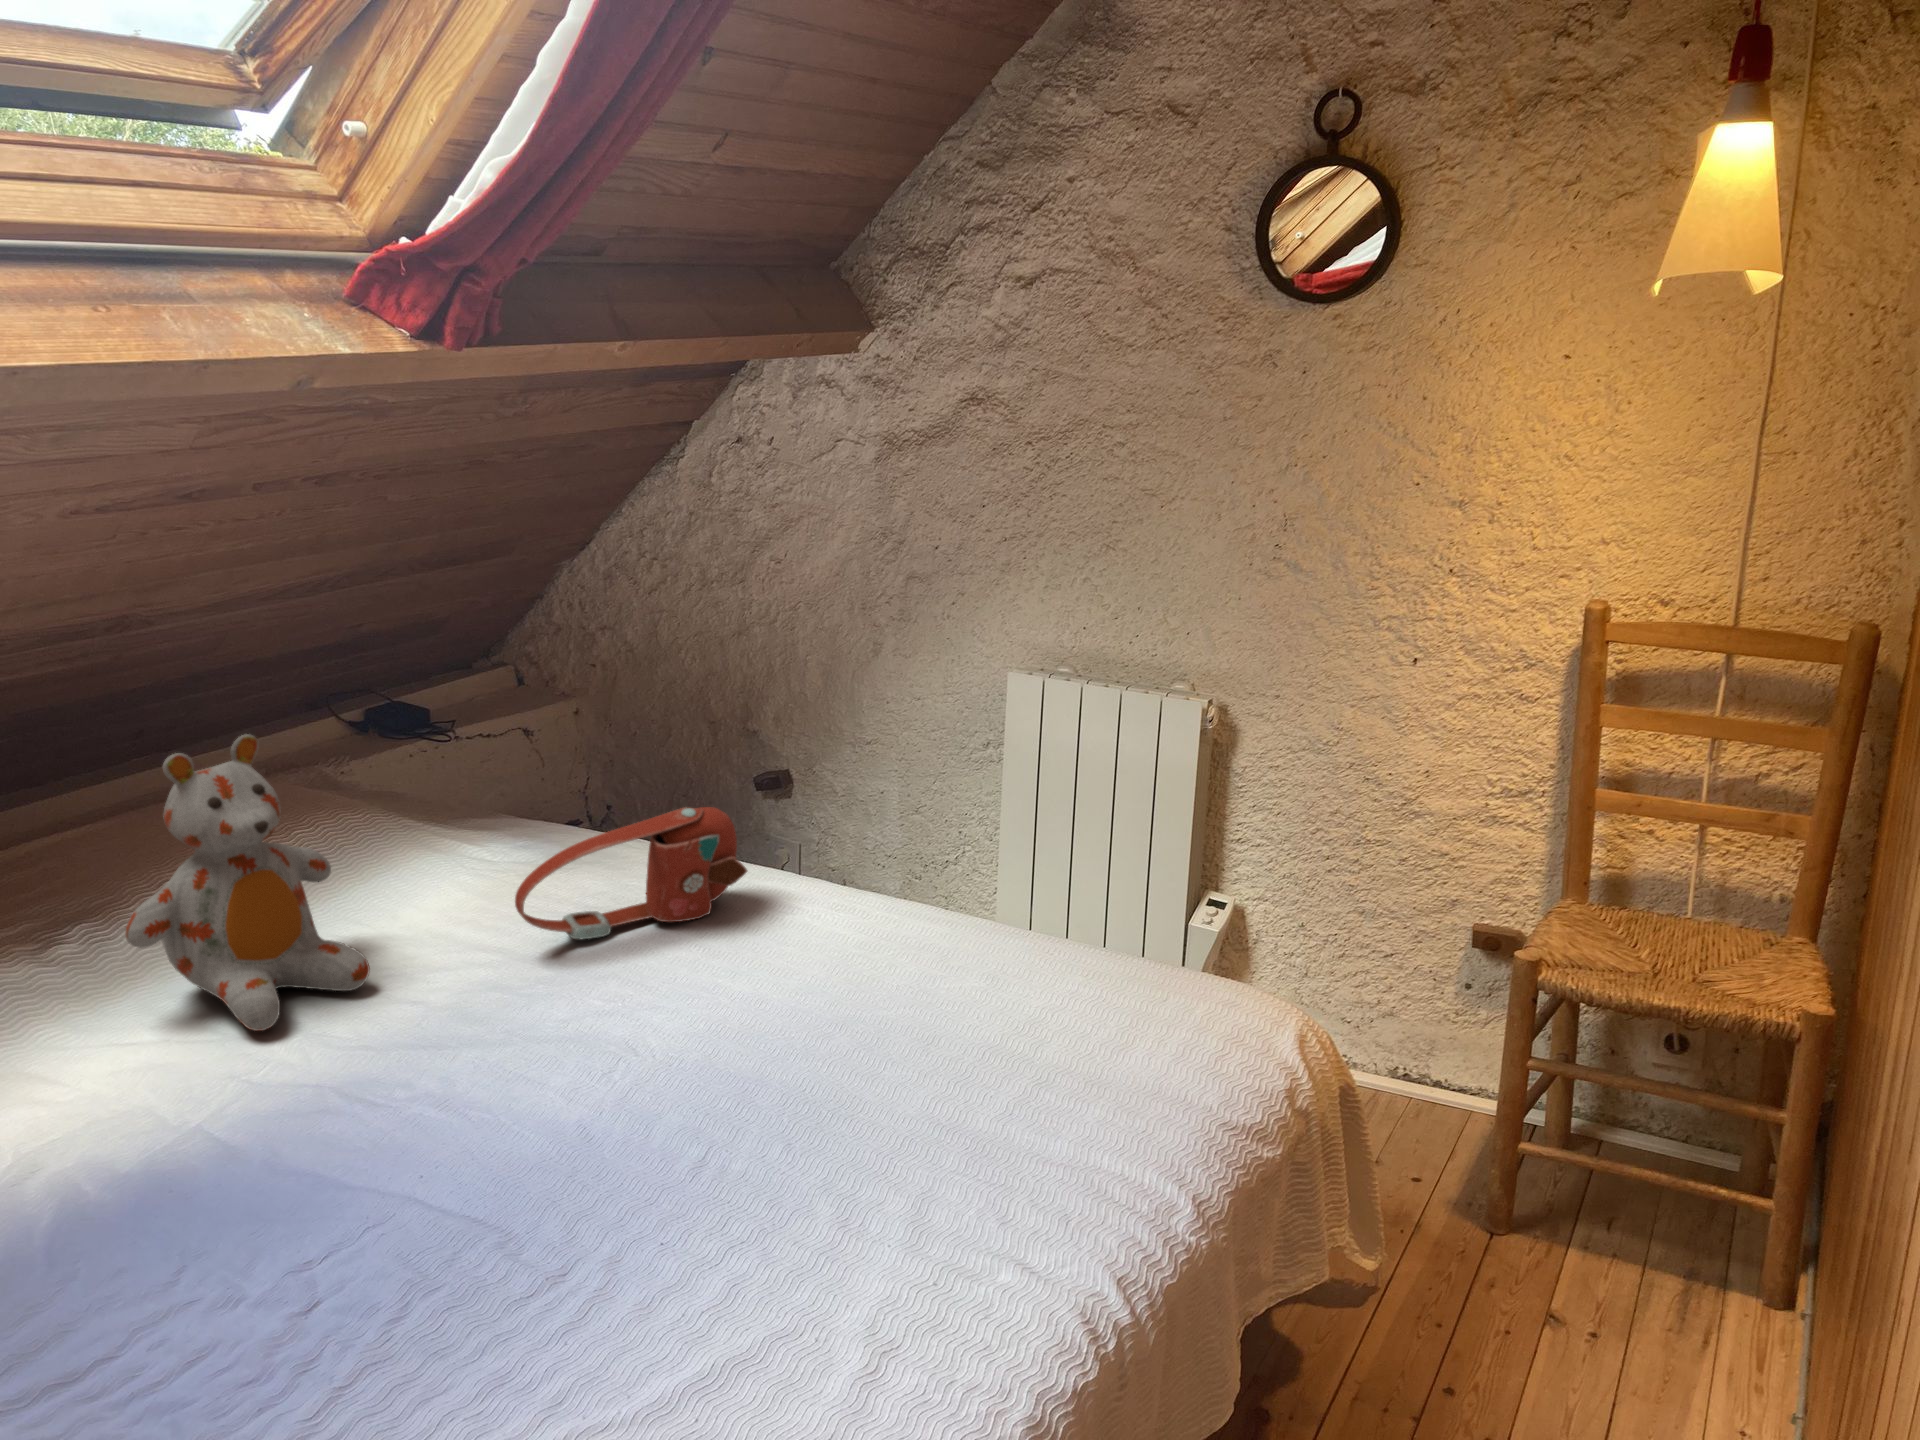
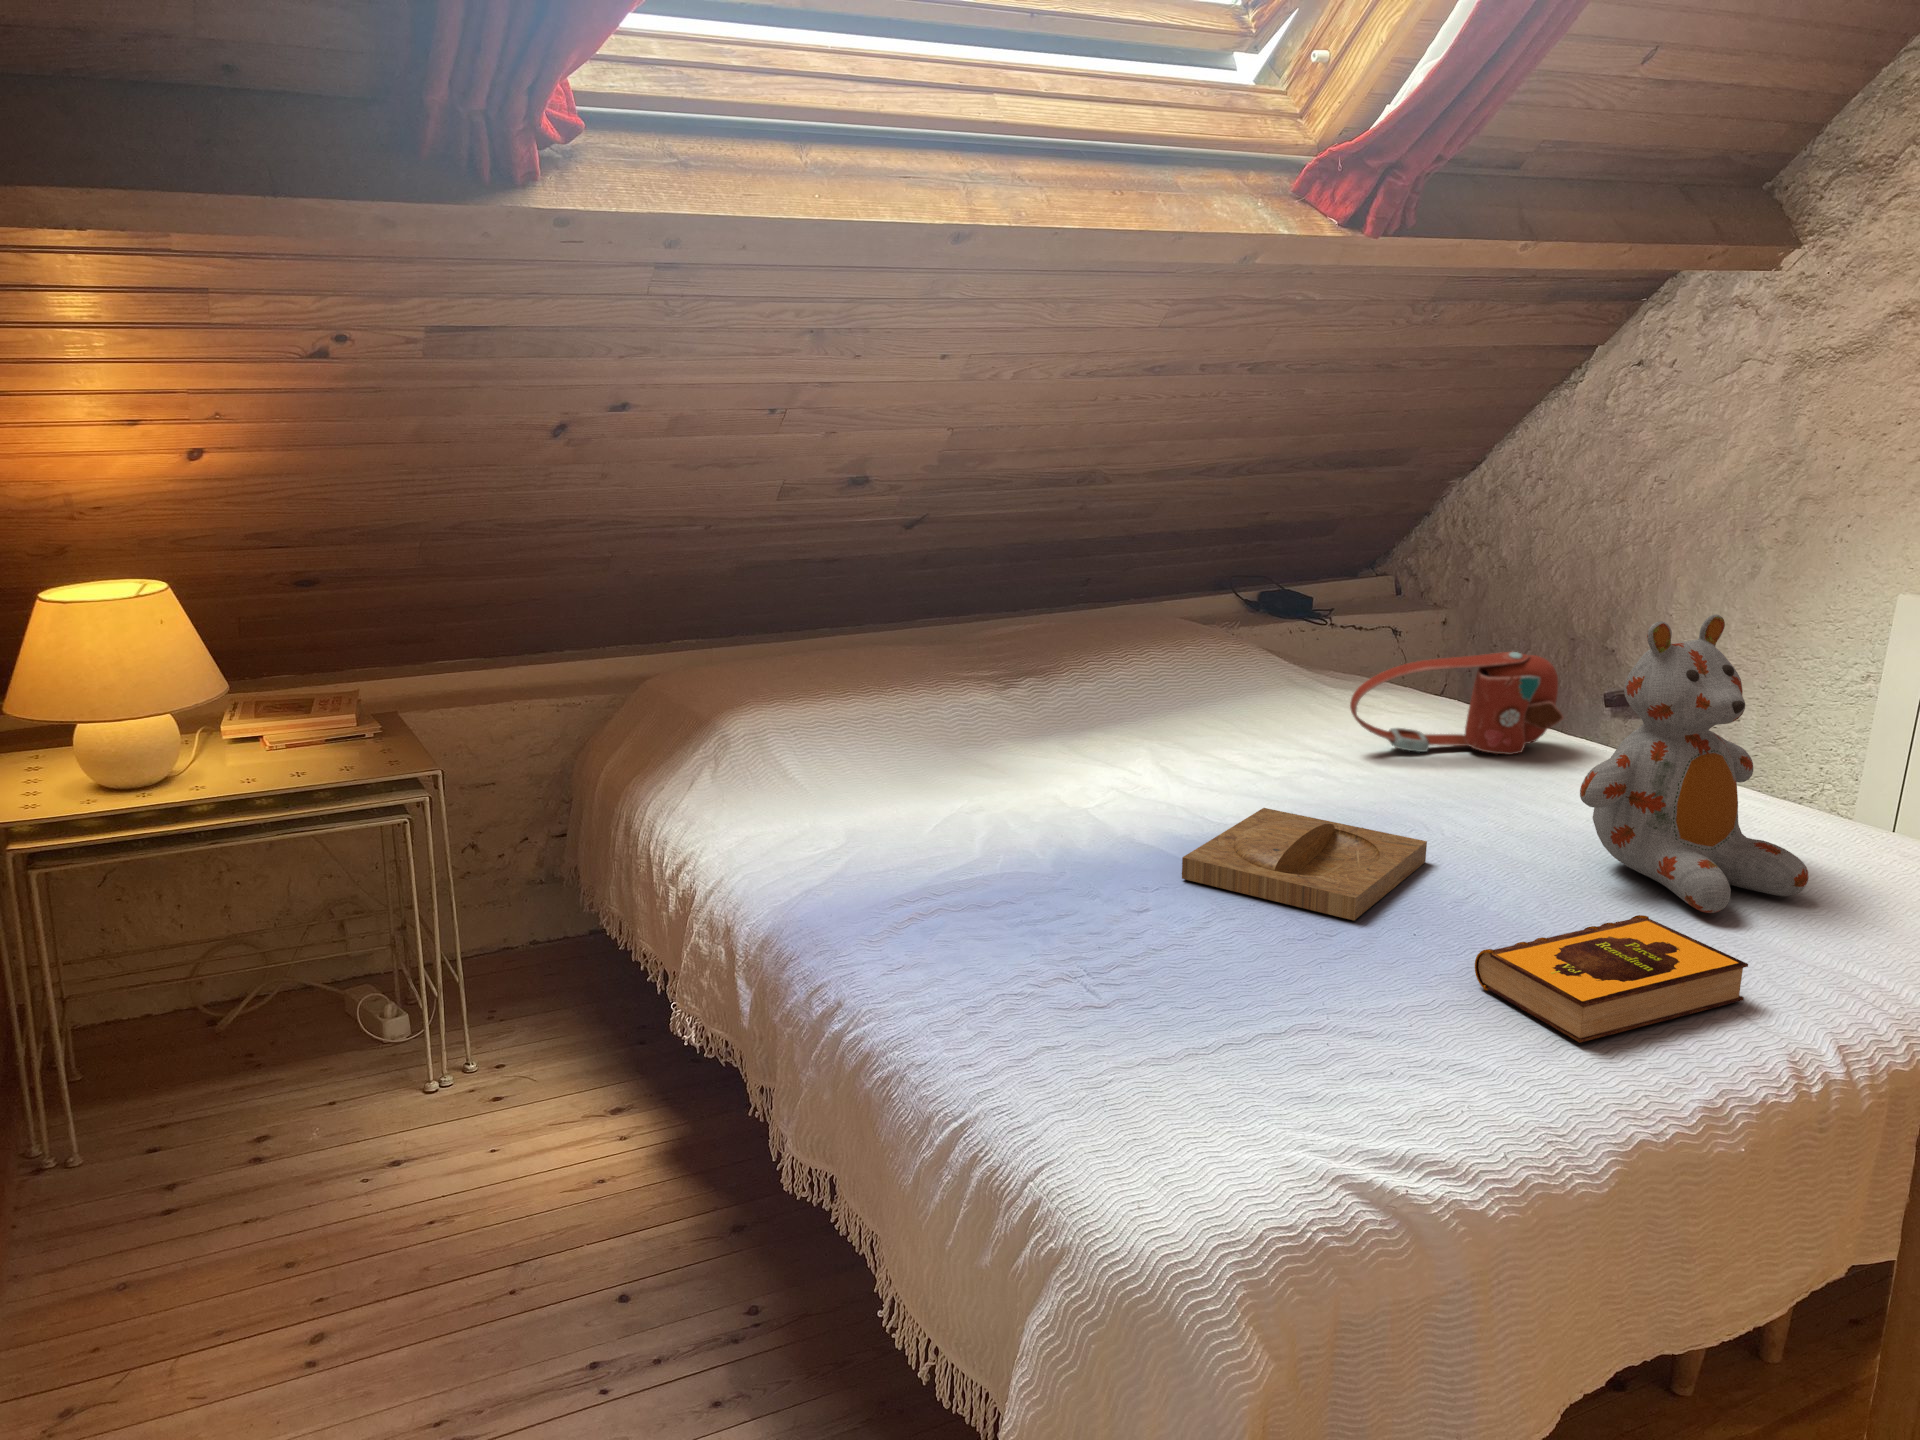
stuffed bear: present [126,734,370,1031] -> present [1580,614,1808,913]
tray: none [346,1091,647,1256] -> present [1182,808,1427,920]
hardback book: none [747,1163,1021,1387] -> present [1475,915,1748,1043]

